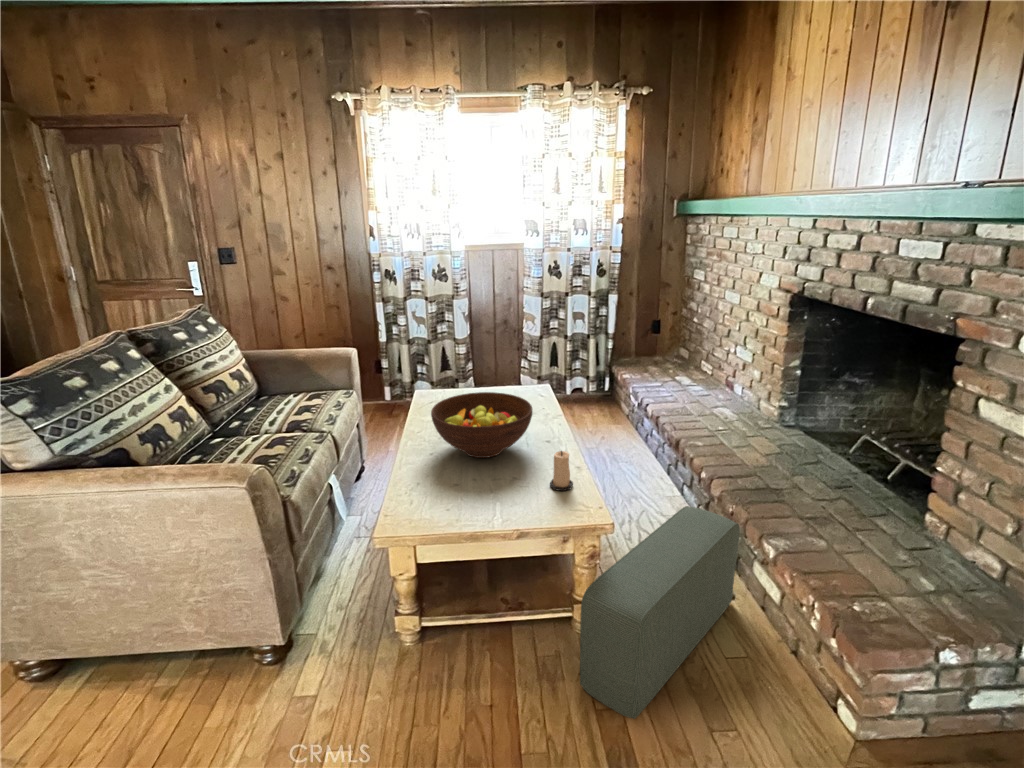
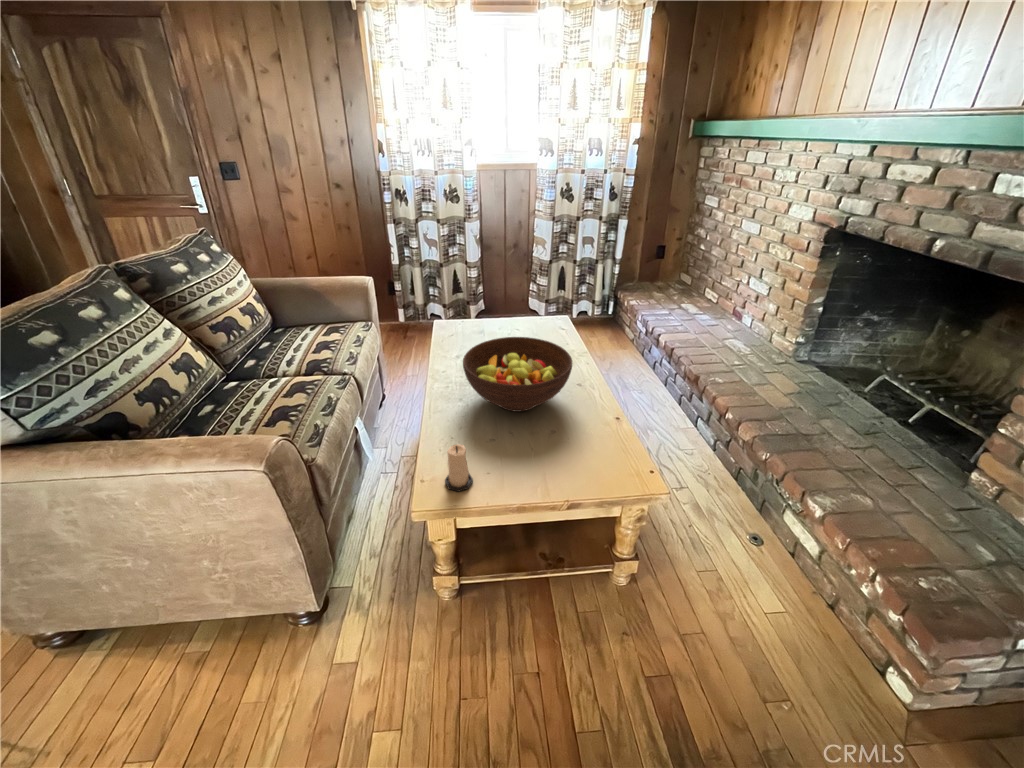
candle: present [550,451,573,491] -> present [445,444,473,492]
pouf: present [580,506,740,719] -> none [628,462,787,698]

